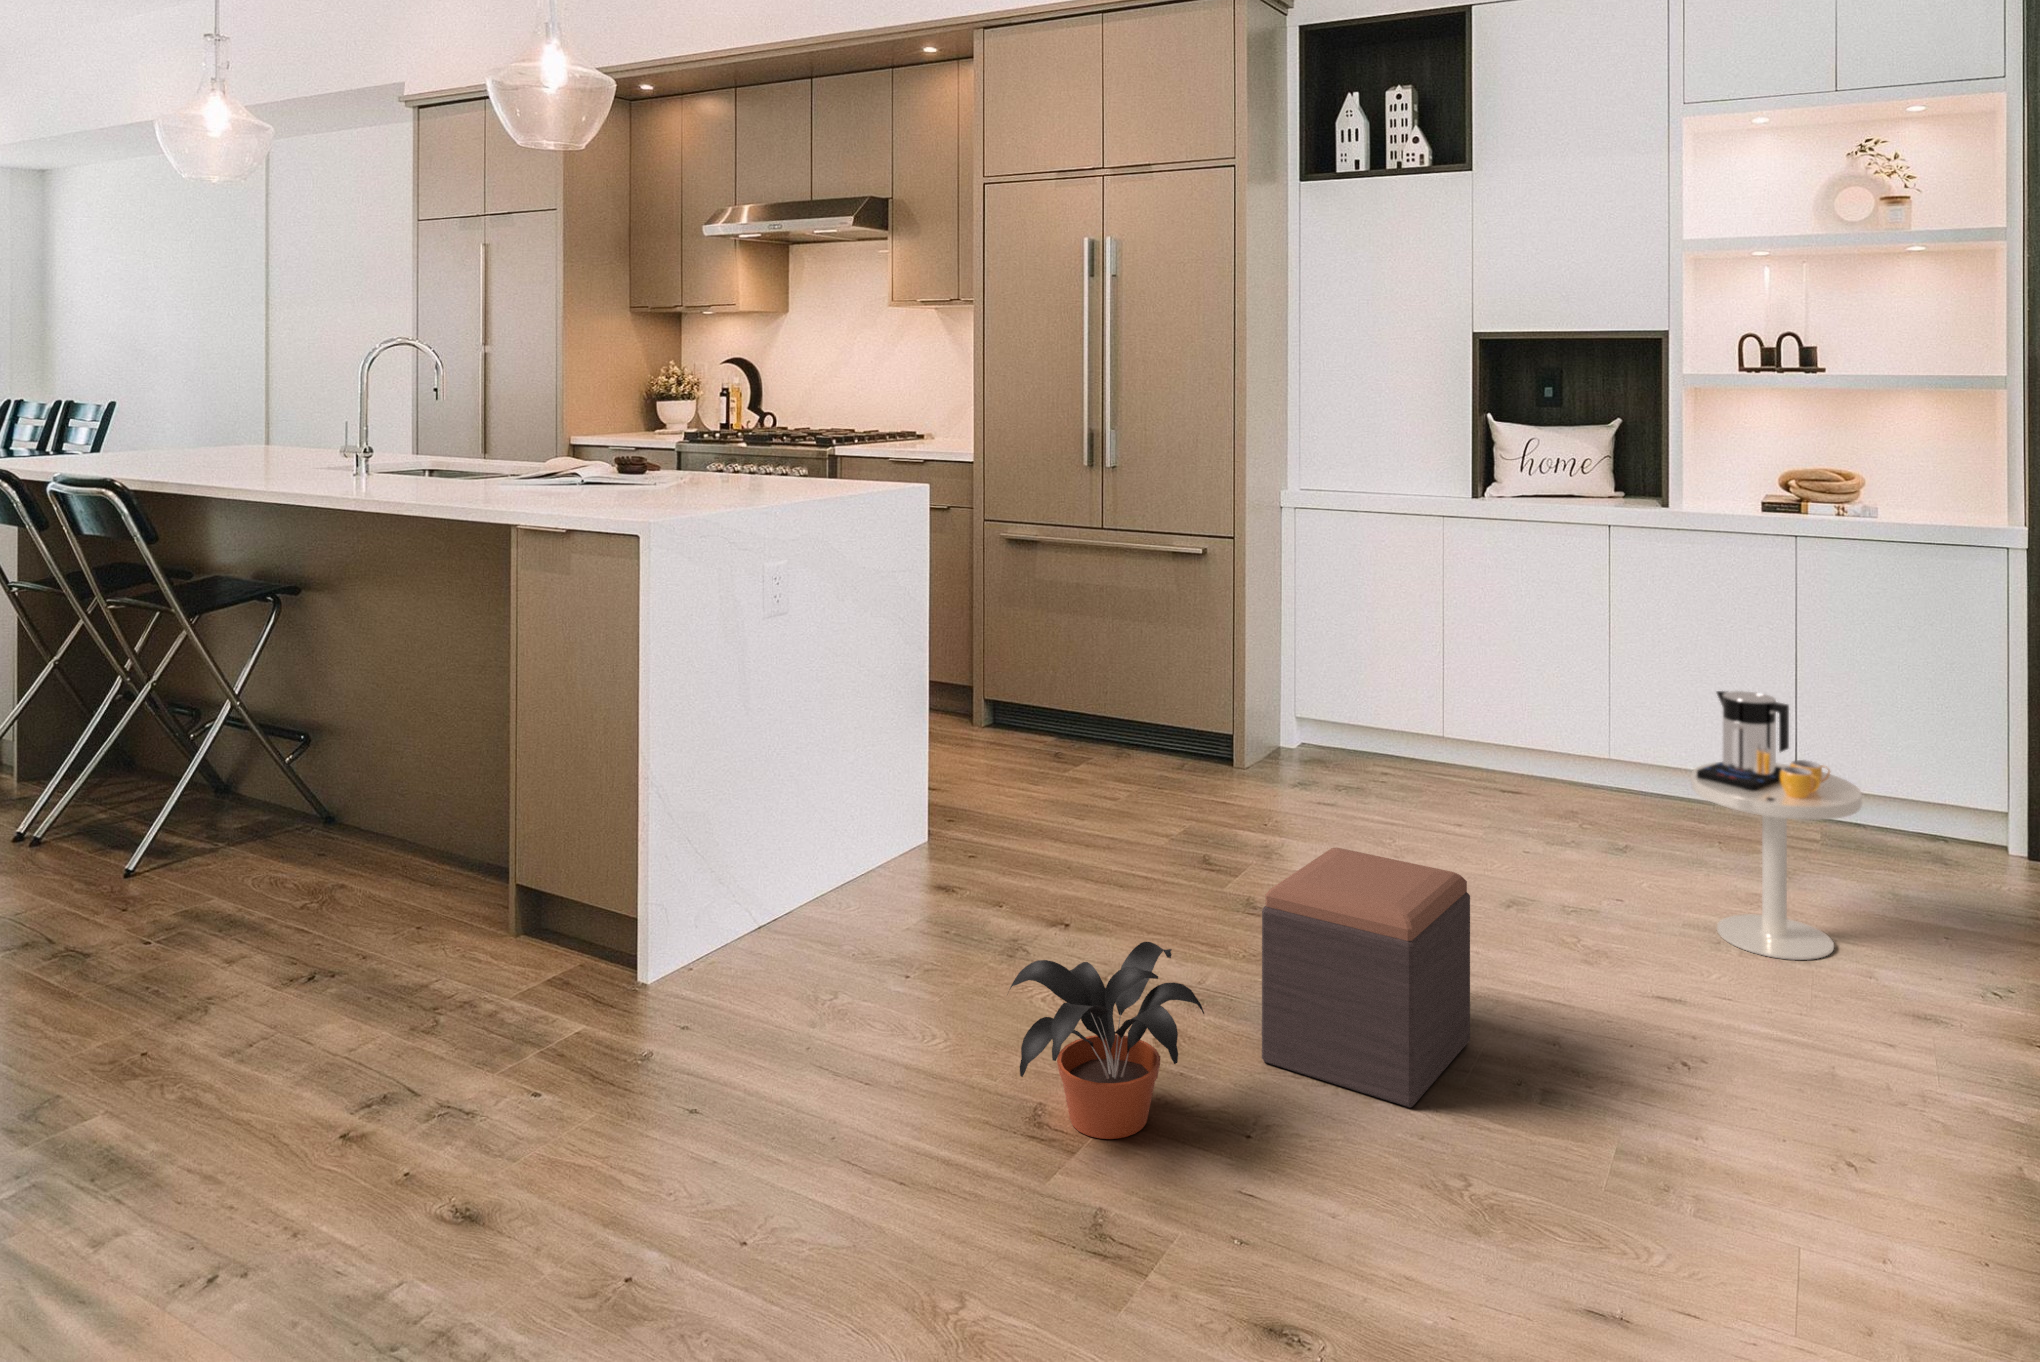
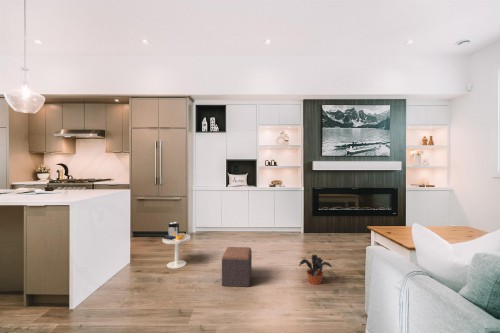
side table: present [1692,691,1862,960] -> present [162,222,191,269]
potted plant: present [1009,942,1204,1139] -> present [299,255,331,285]

